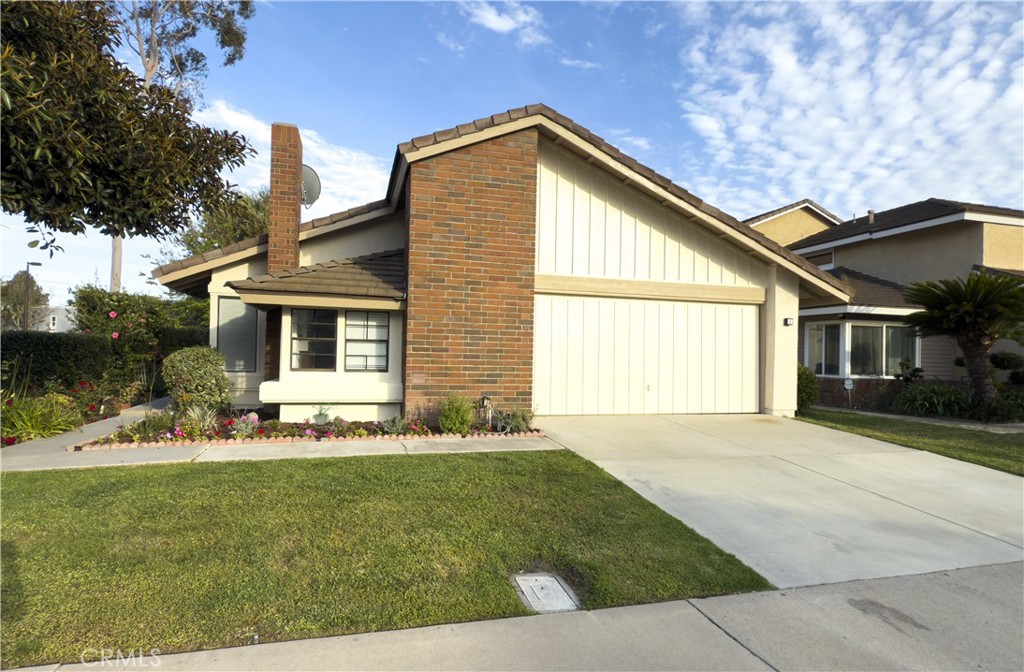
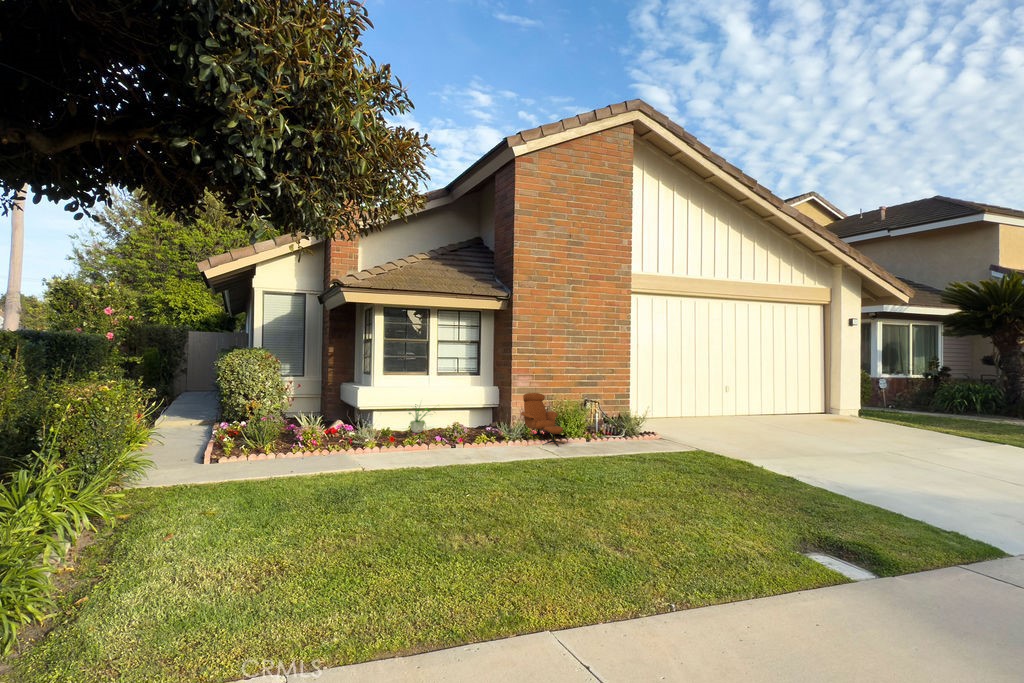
lounge chair: none [410,390,446,442] -> present [521,393,563,446]

